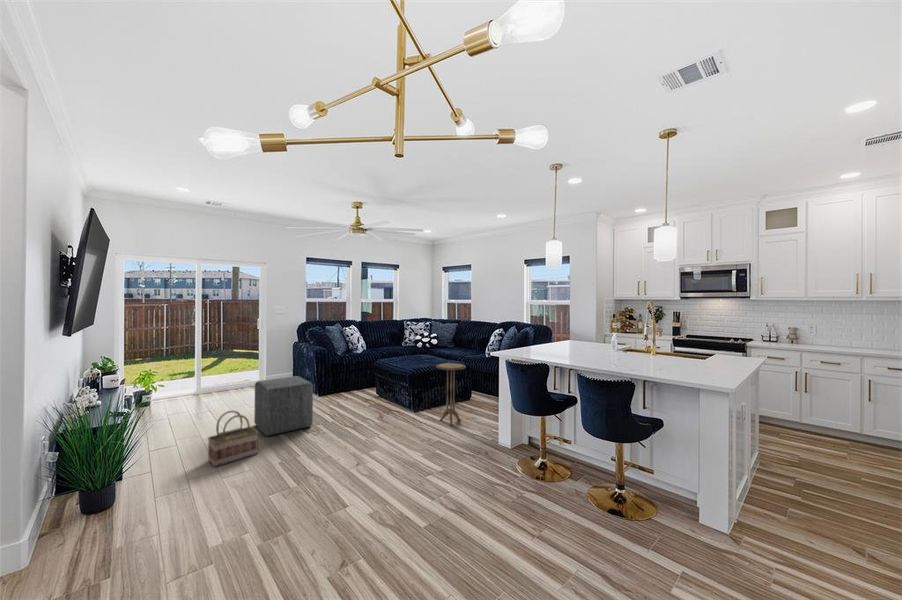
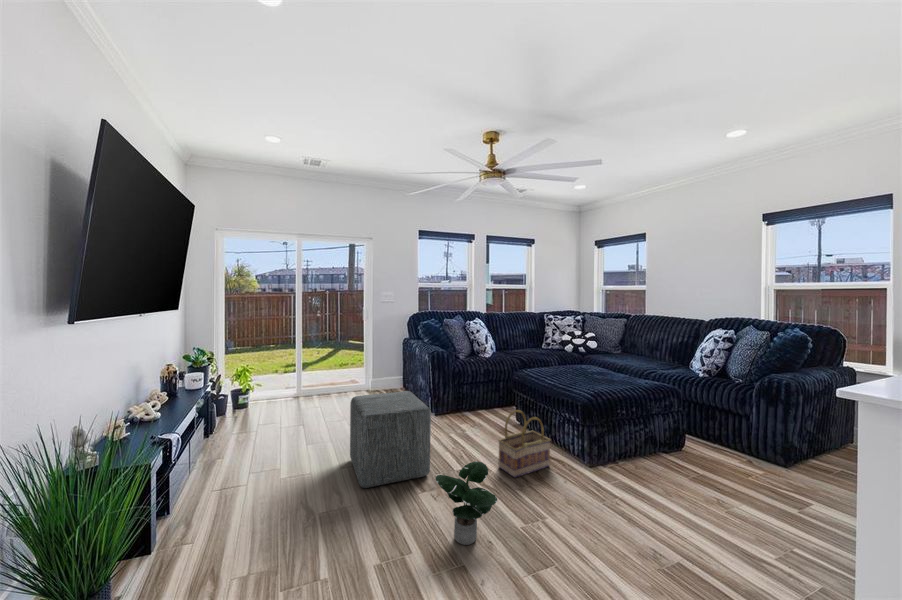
side table: present [436,363,466,426] -> none [643,391,709,517]
potted plant: none [315,407,350,449] -> present [435,461,497,545]
basket: present [208,411,258,467] -> present [499,410,551,478]

